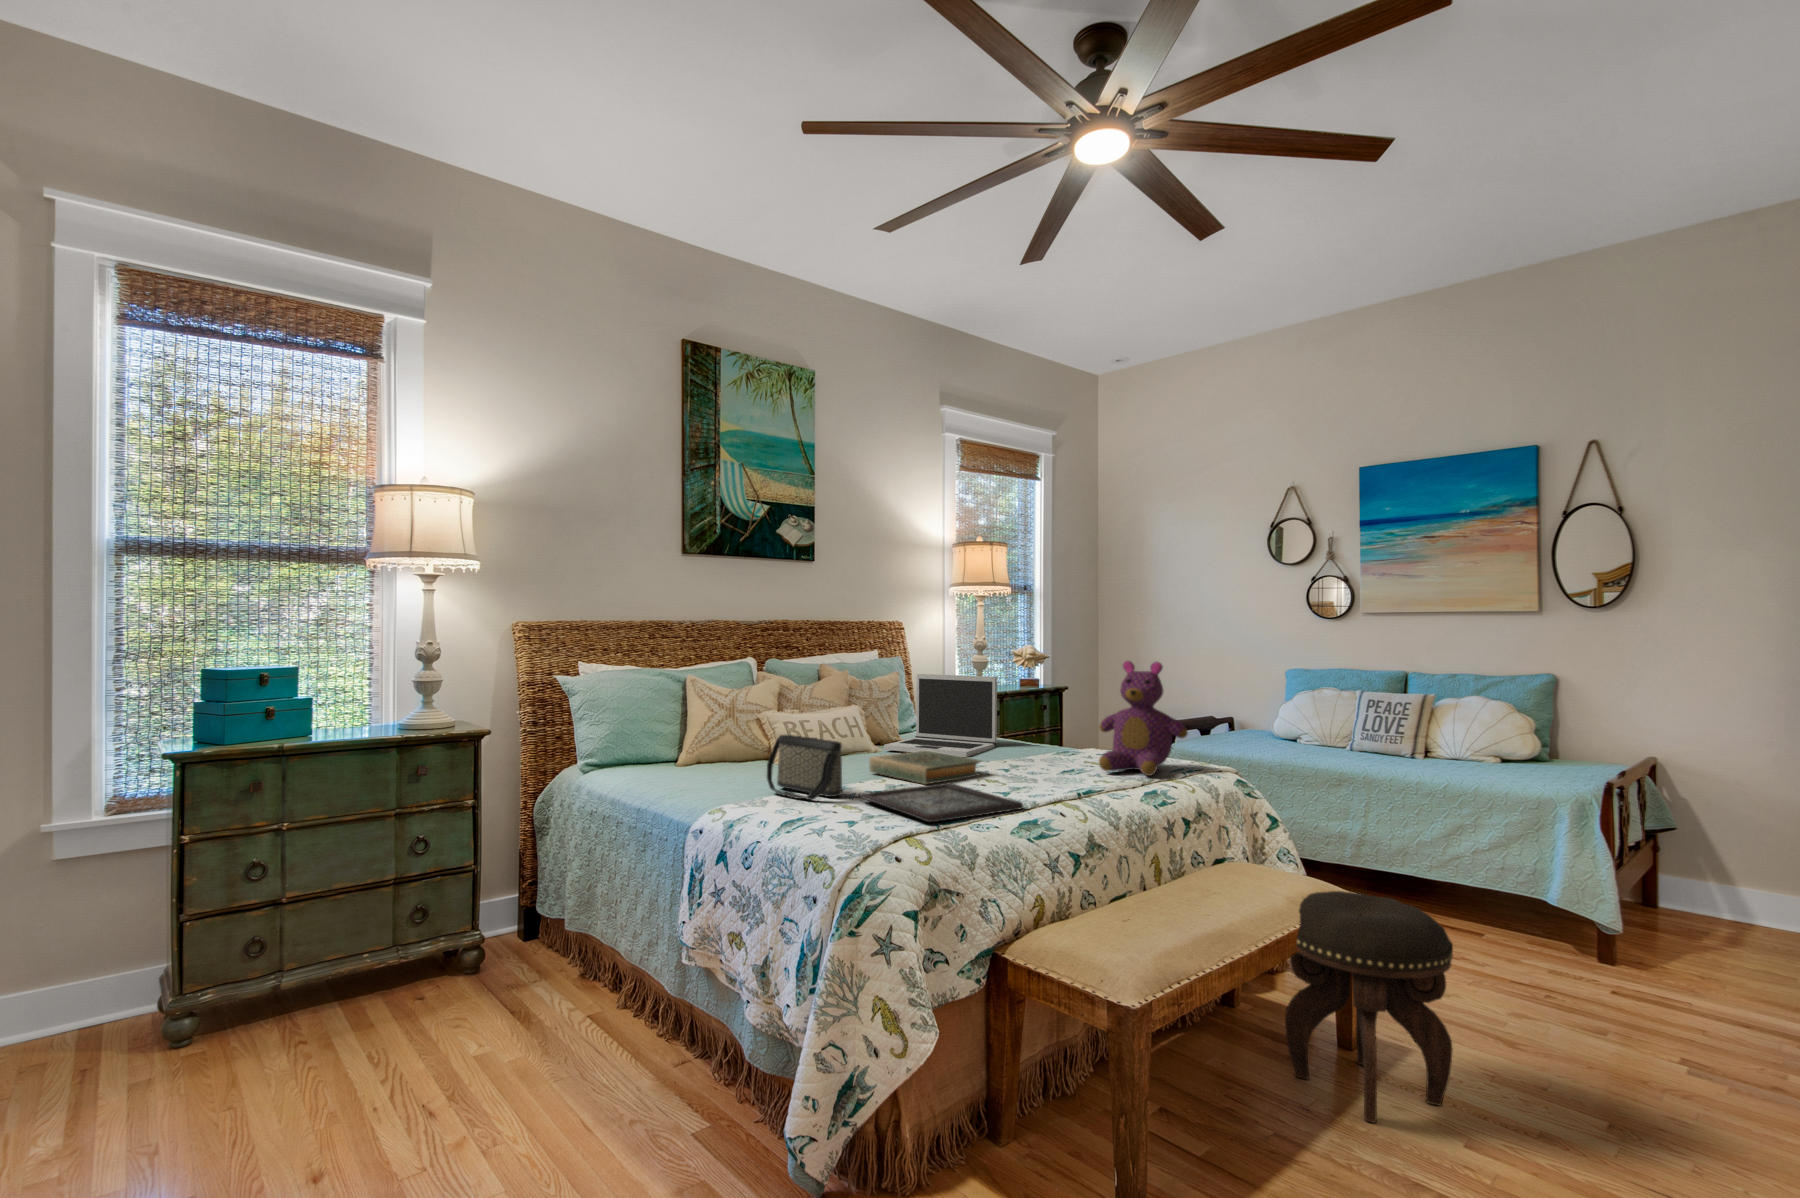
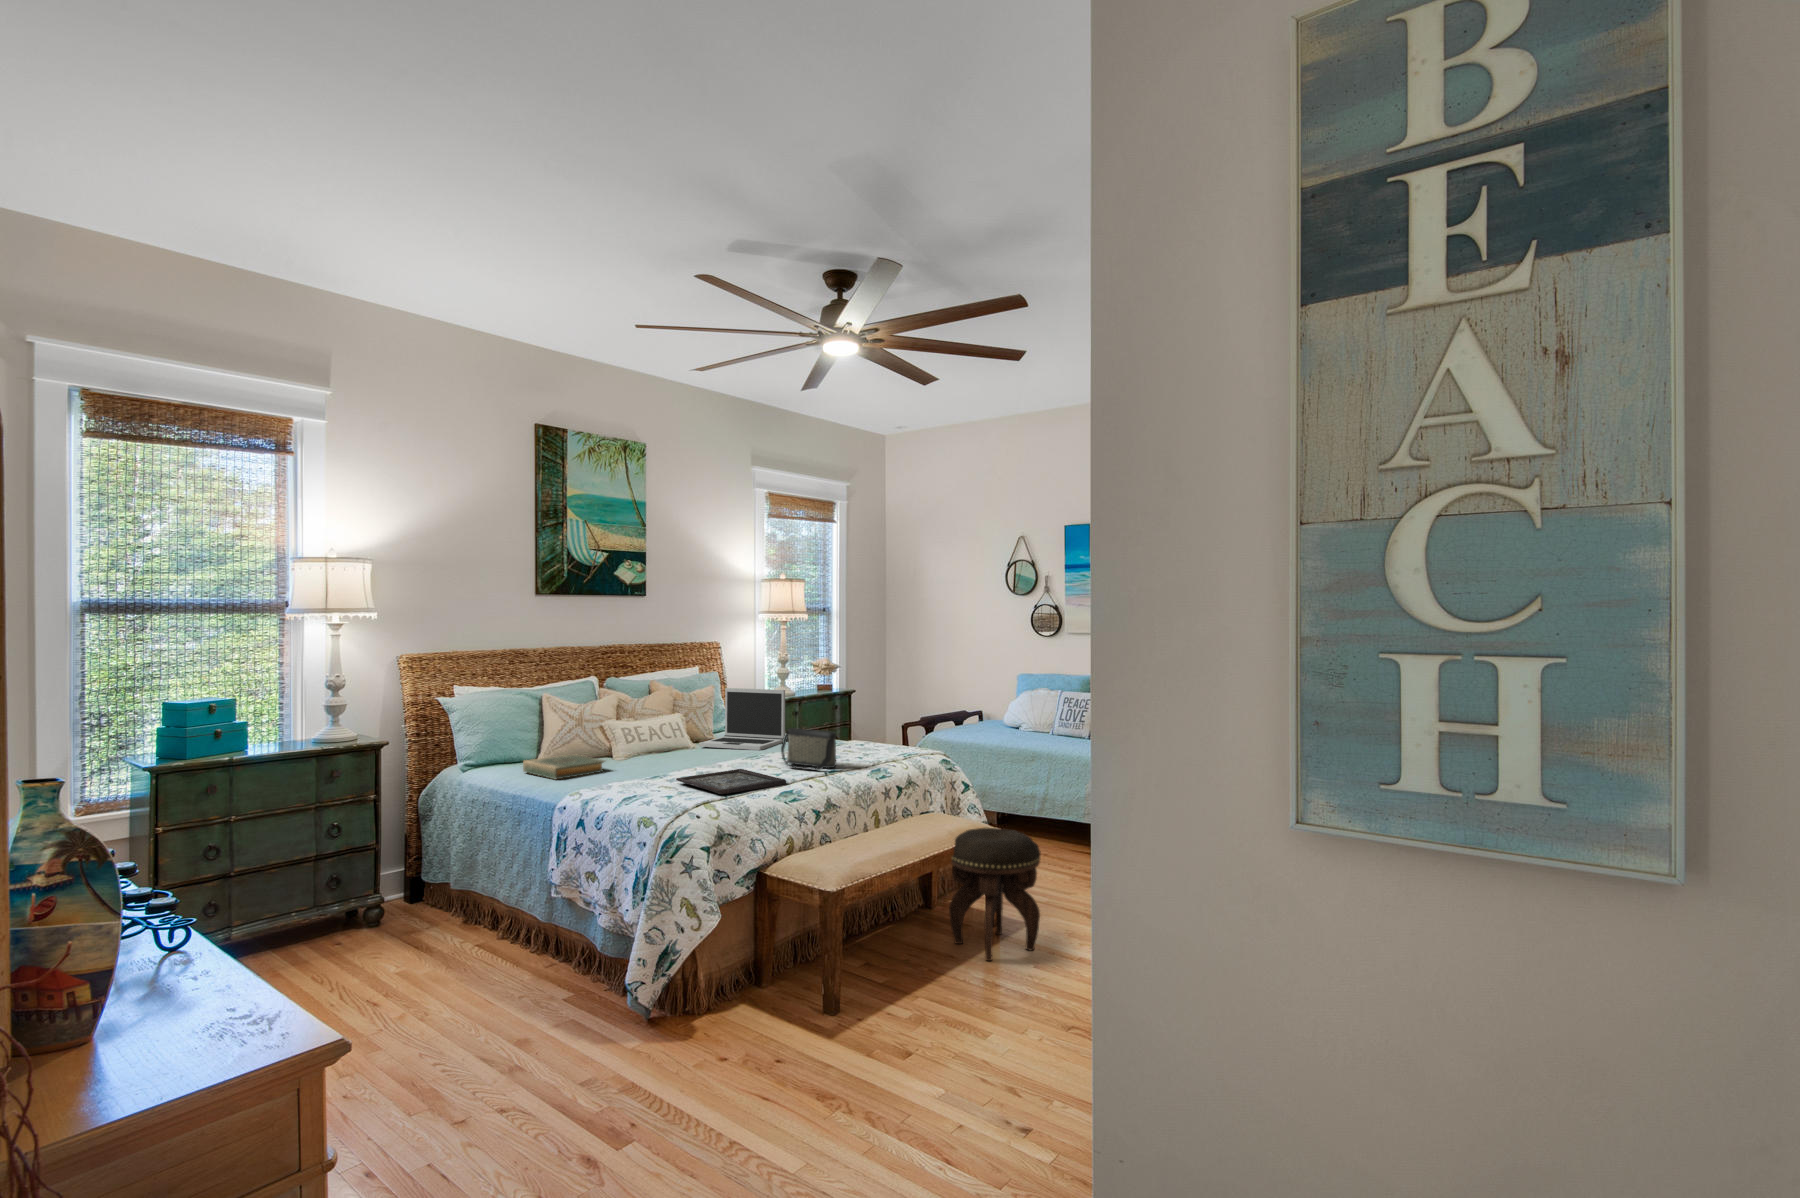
teddy bear: present [1099,661,1188,776] -> none [848,680,908,759]
handbag: present [767,735,842,800] -> present [781,728,836,770]
hardback book: present [870,751,981,784] -> present [523,754,605,779]

